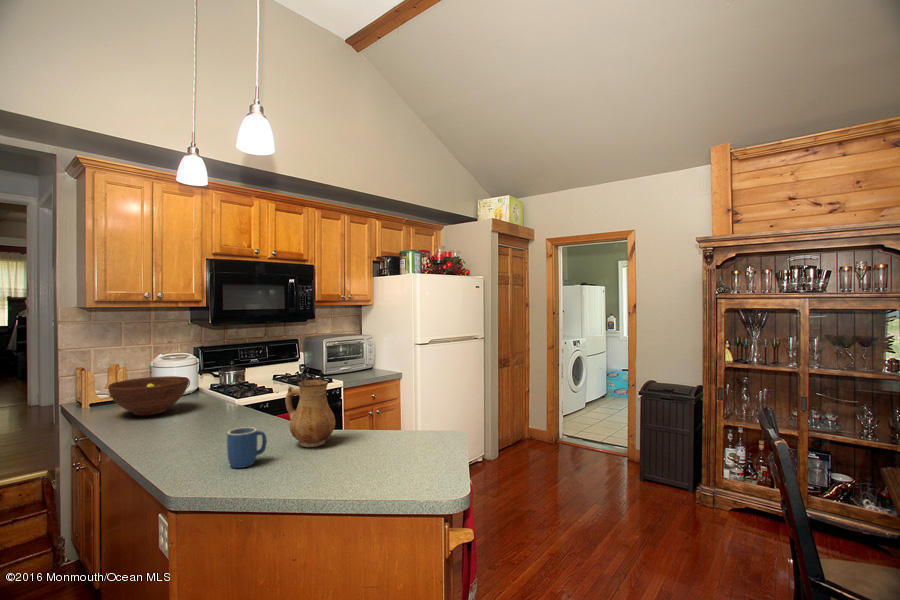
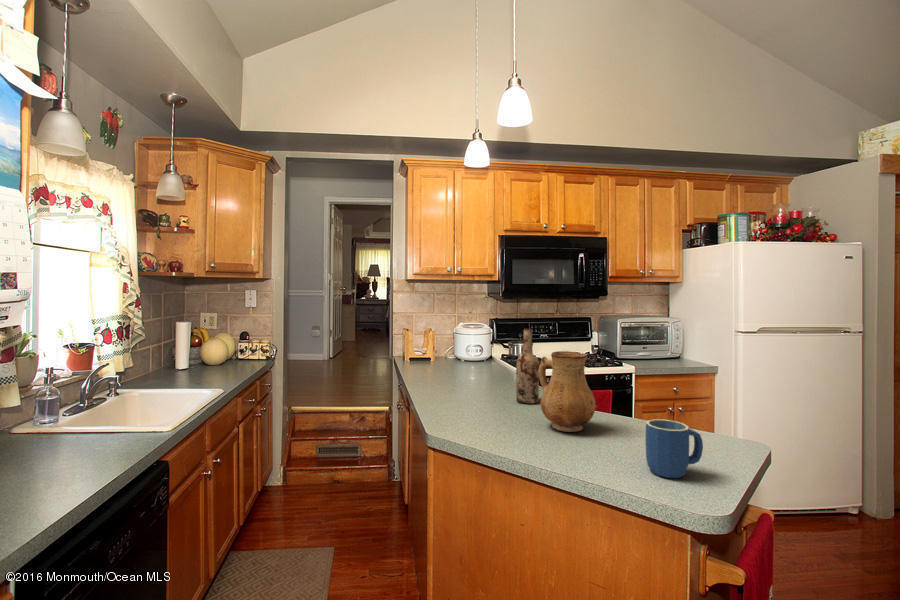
wine bottle: none [254,361,276,431] -> present [516,329,539,404]
fruit bowl: present [108,376,189,416] -> none [414,341,475,373]
mug: present [227,427,267,468] -> present [646,419,703,478]

